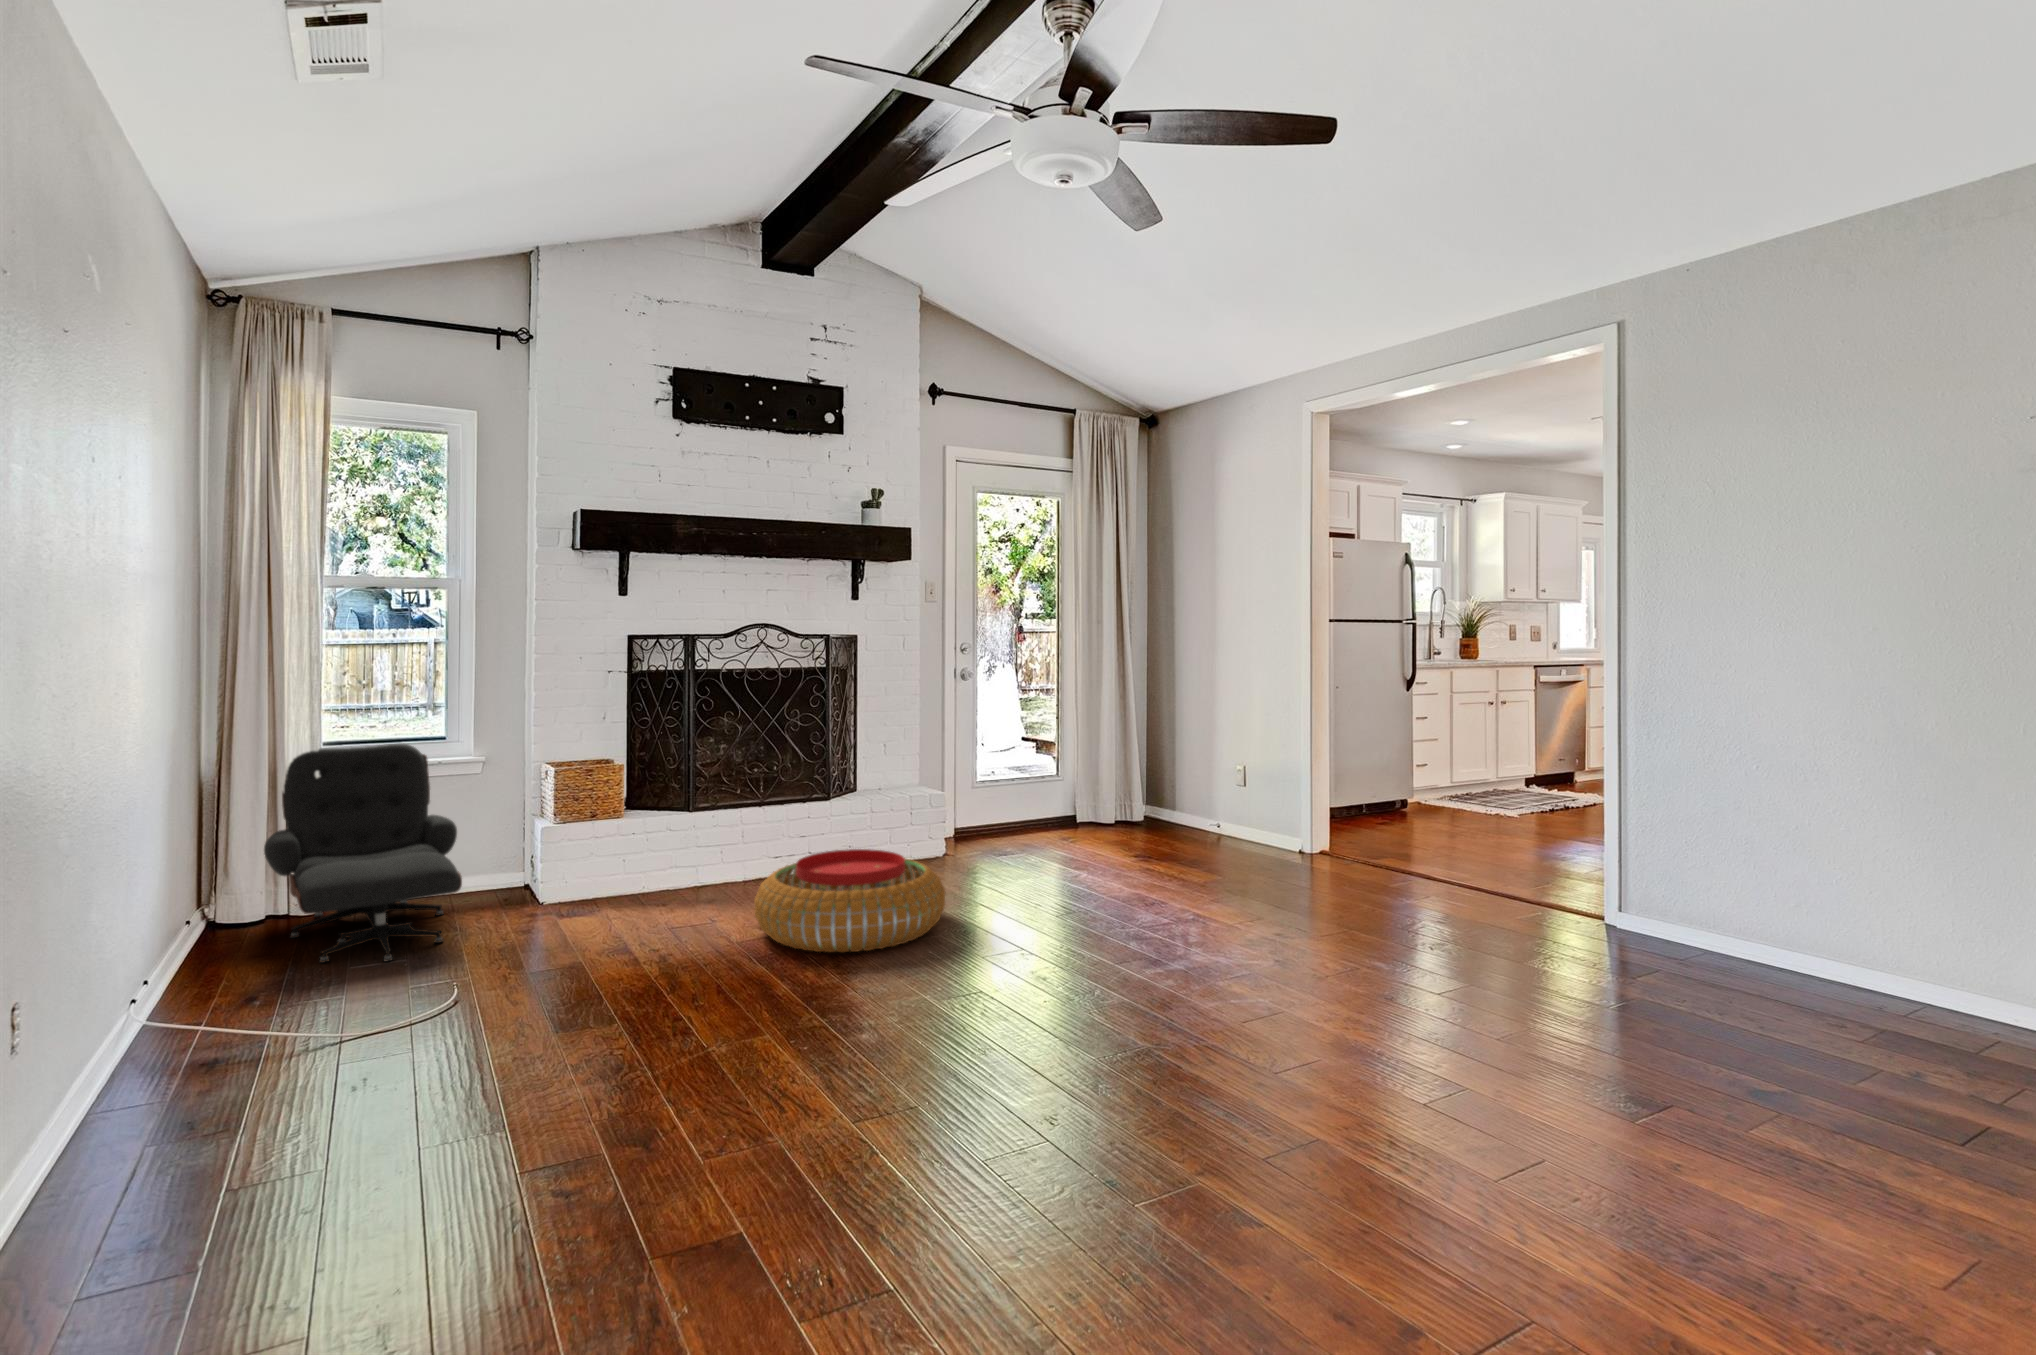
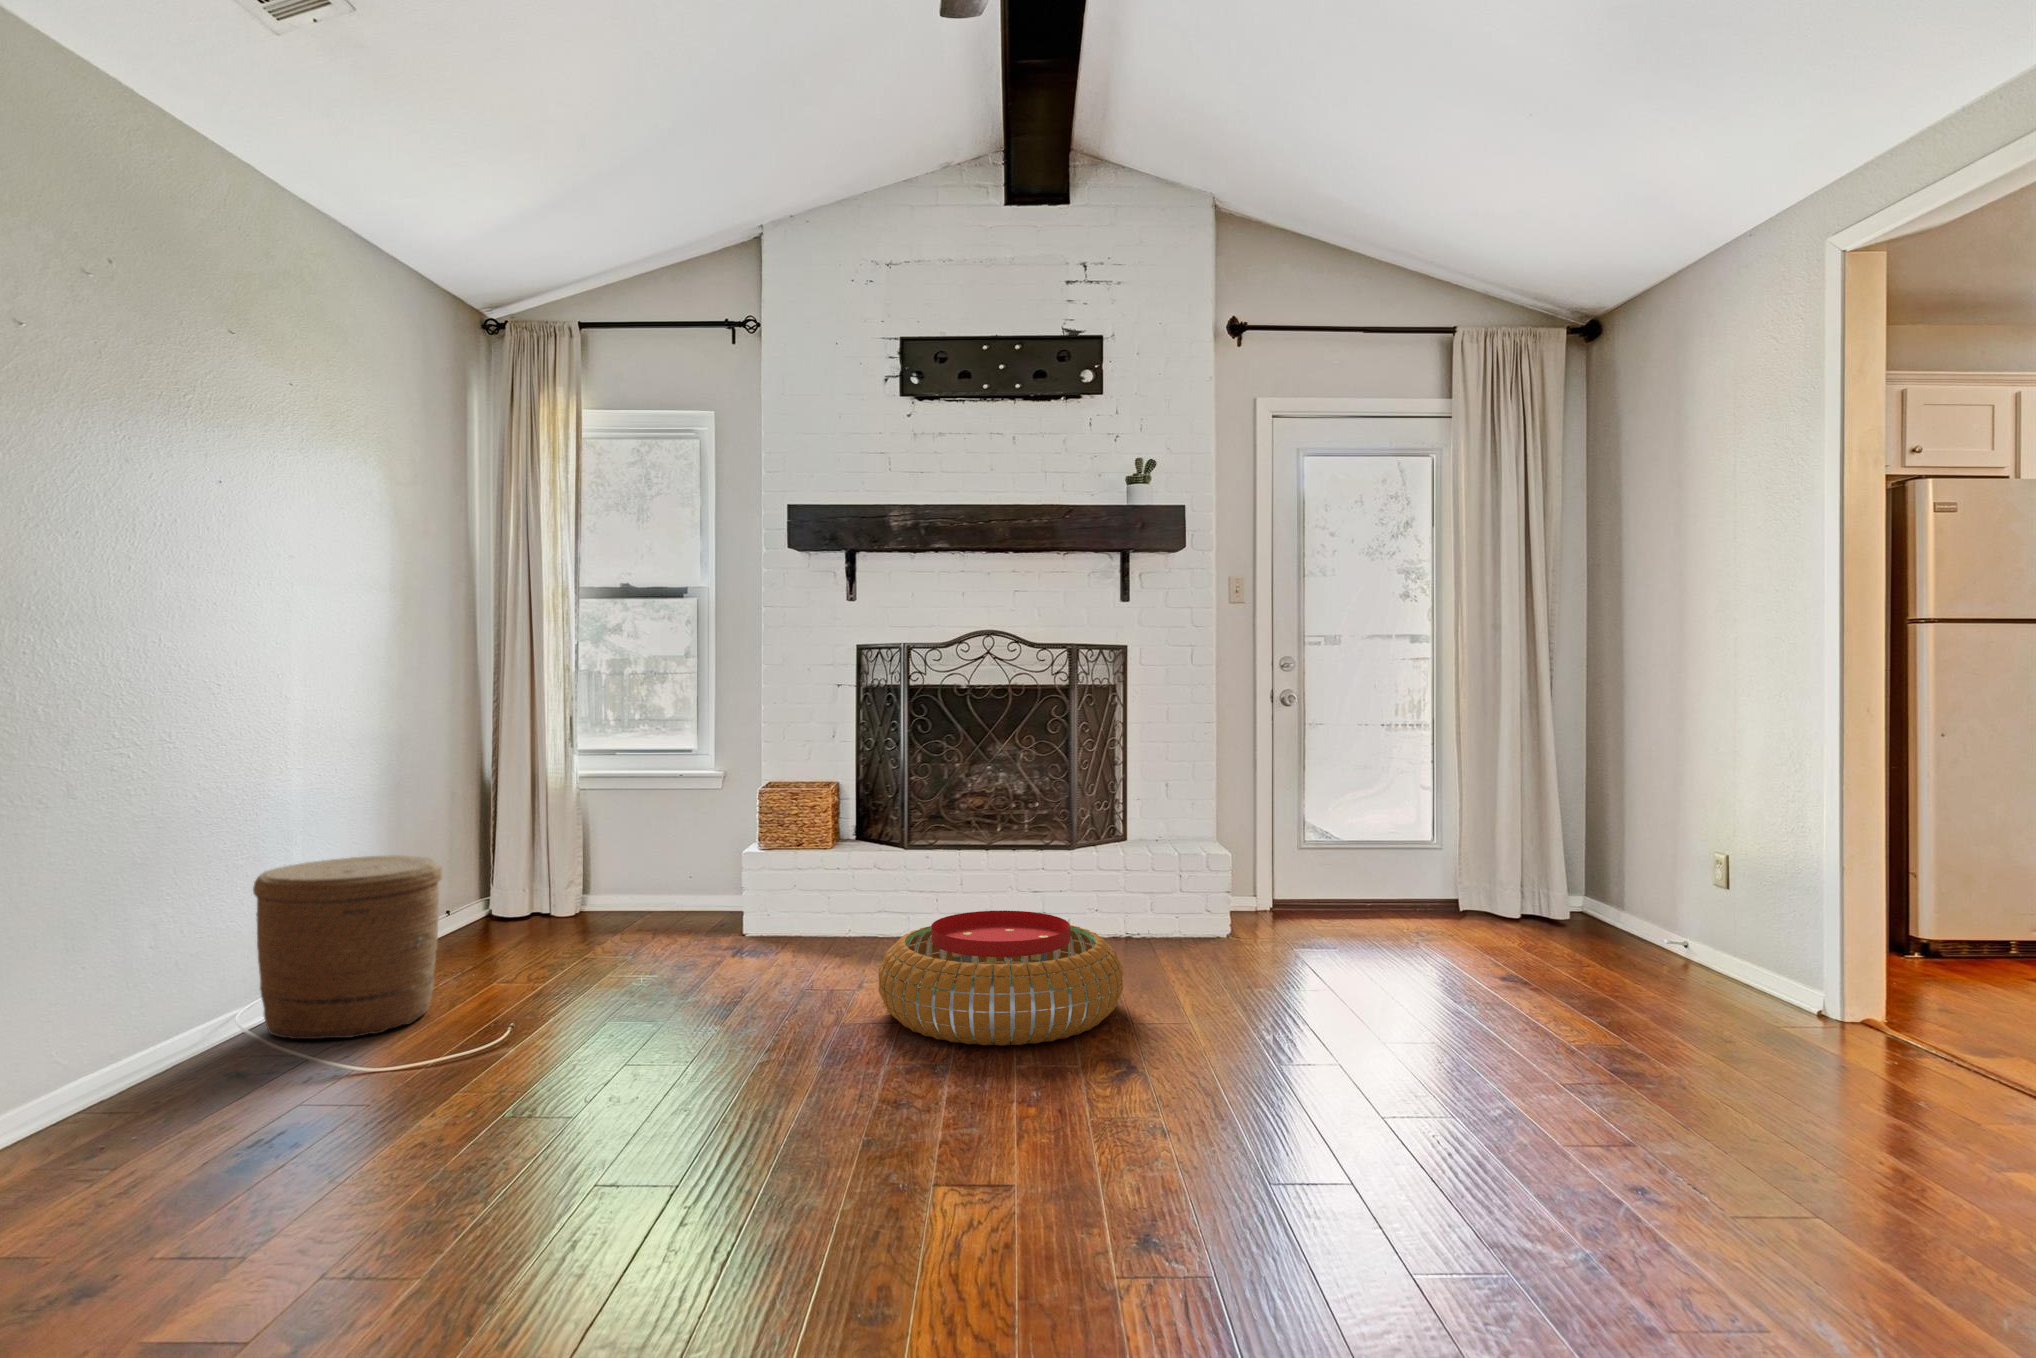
lounge chair: present [264,744,462,963] -> none [472,756,669,976]
woven basket: none [109,859,323,1059] -> present [253,855,442,1039]

